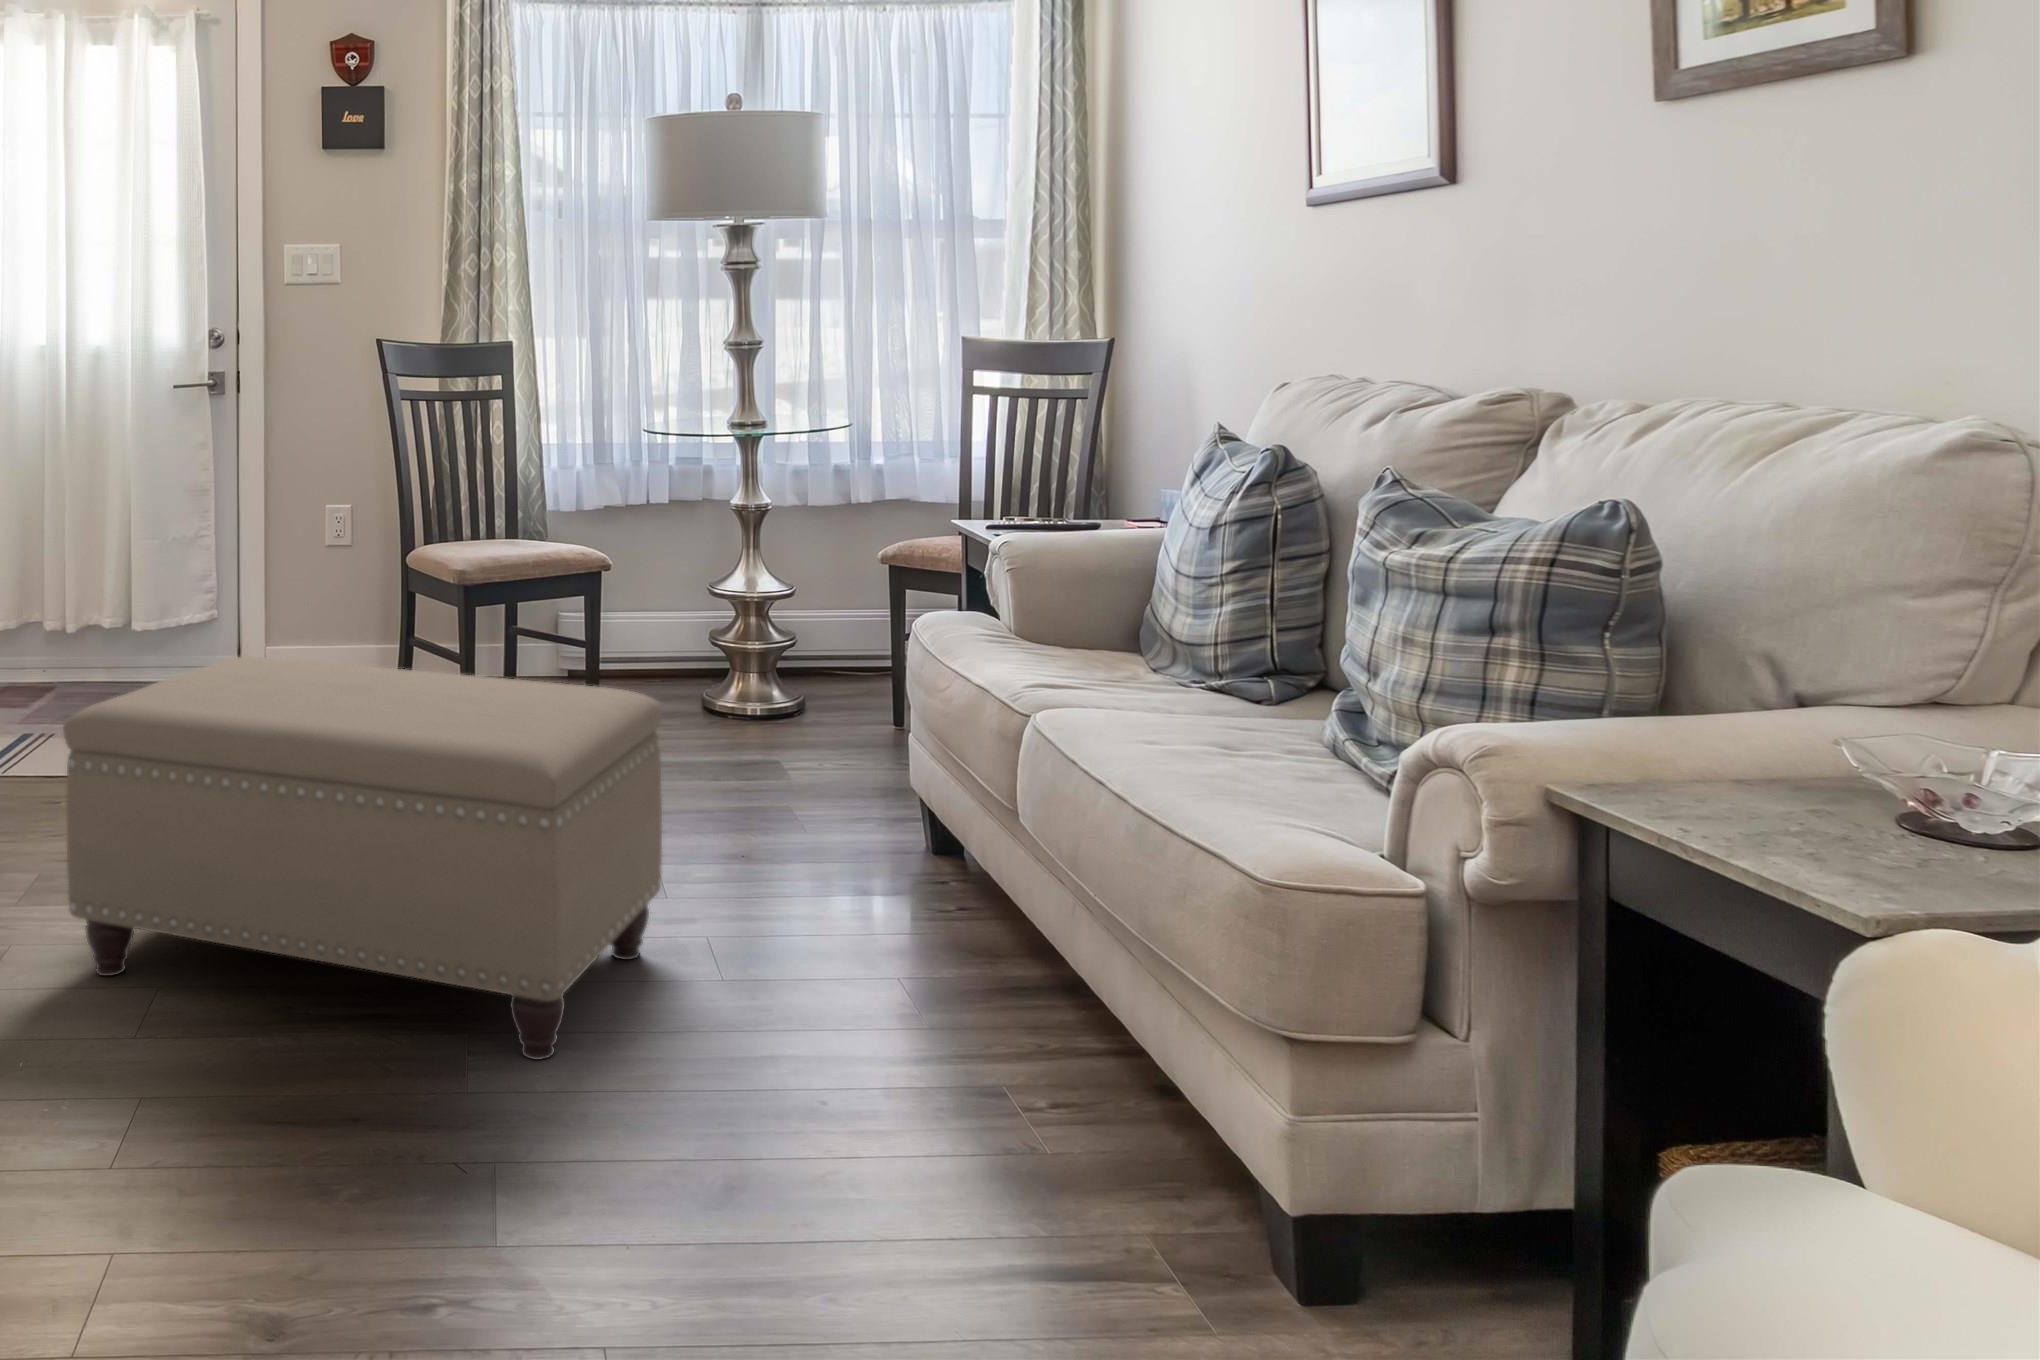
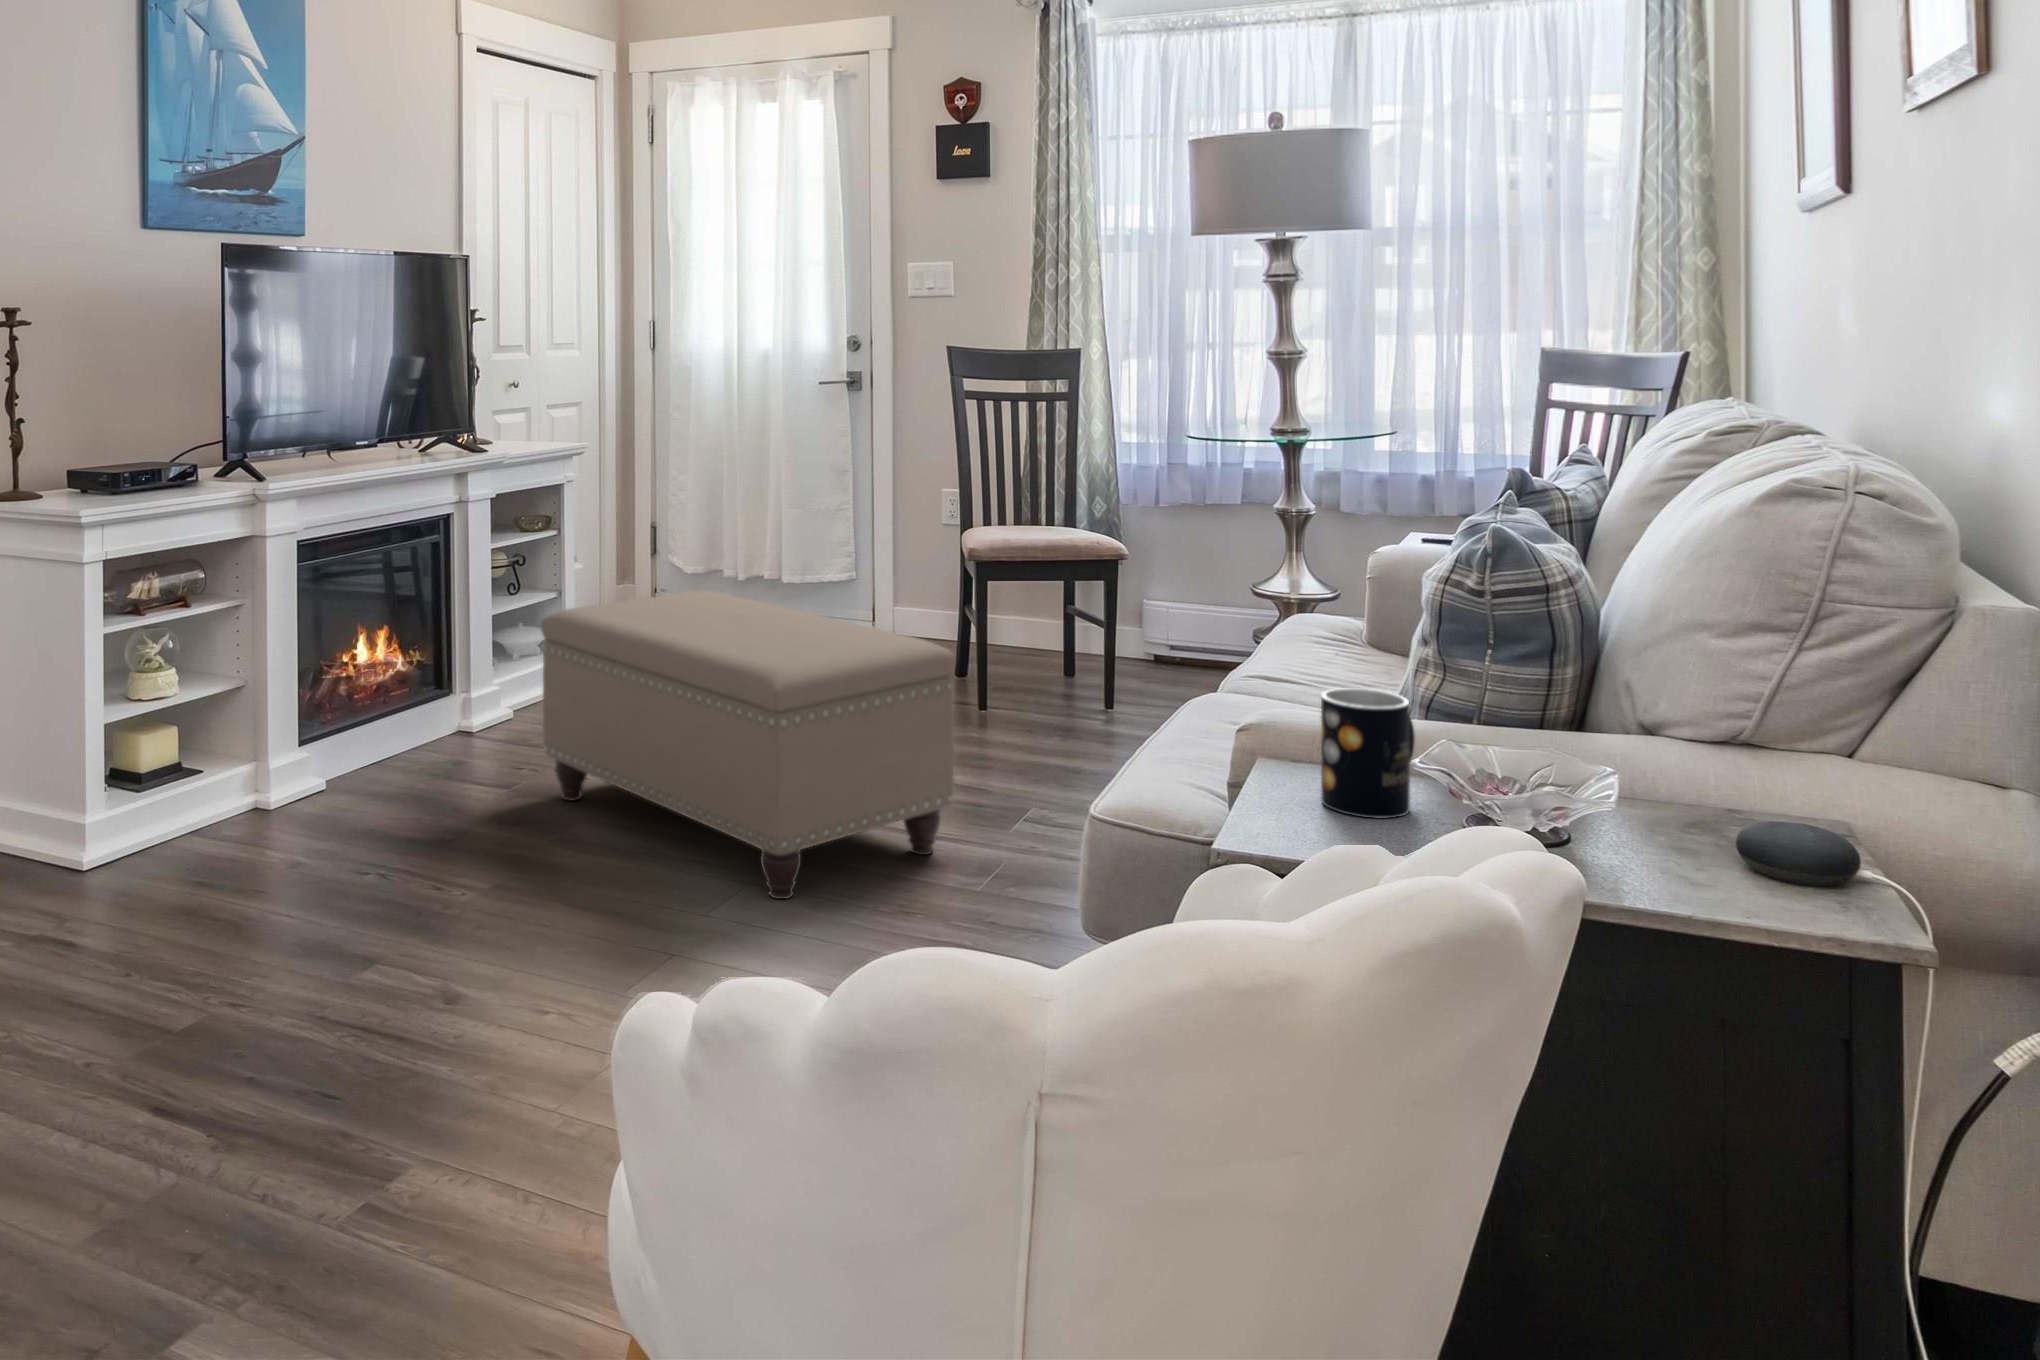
mug: none [1741,686,1869,842] -> present [1321,688,1415,819]

